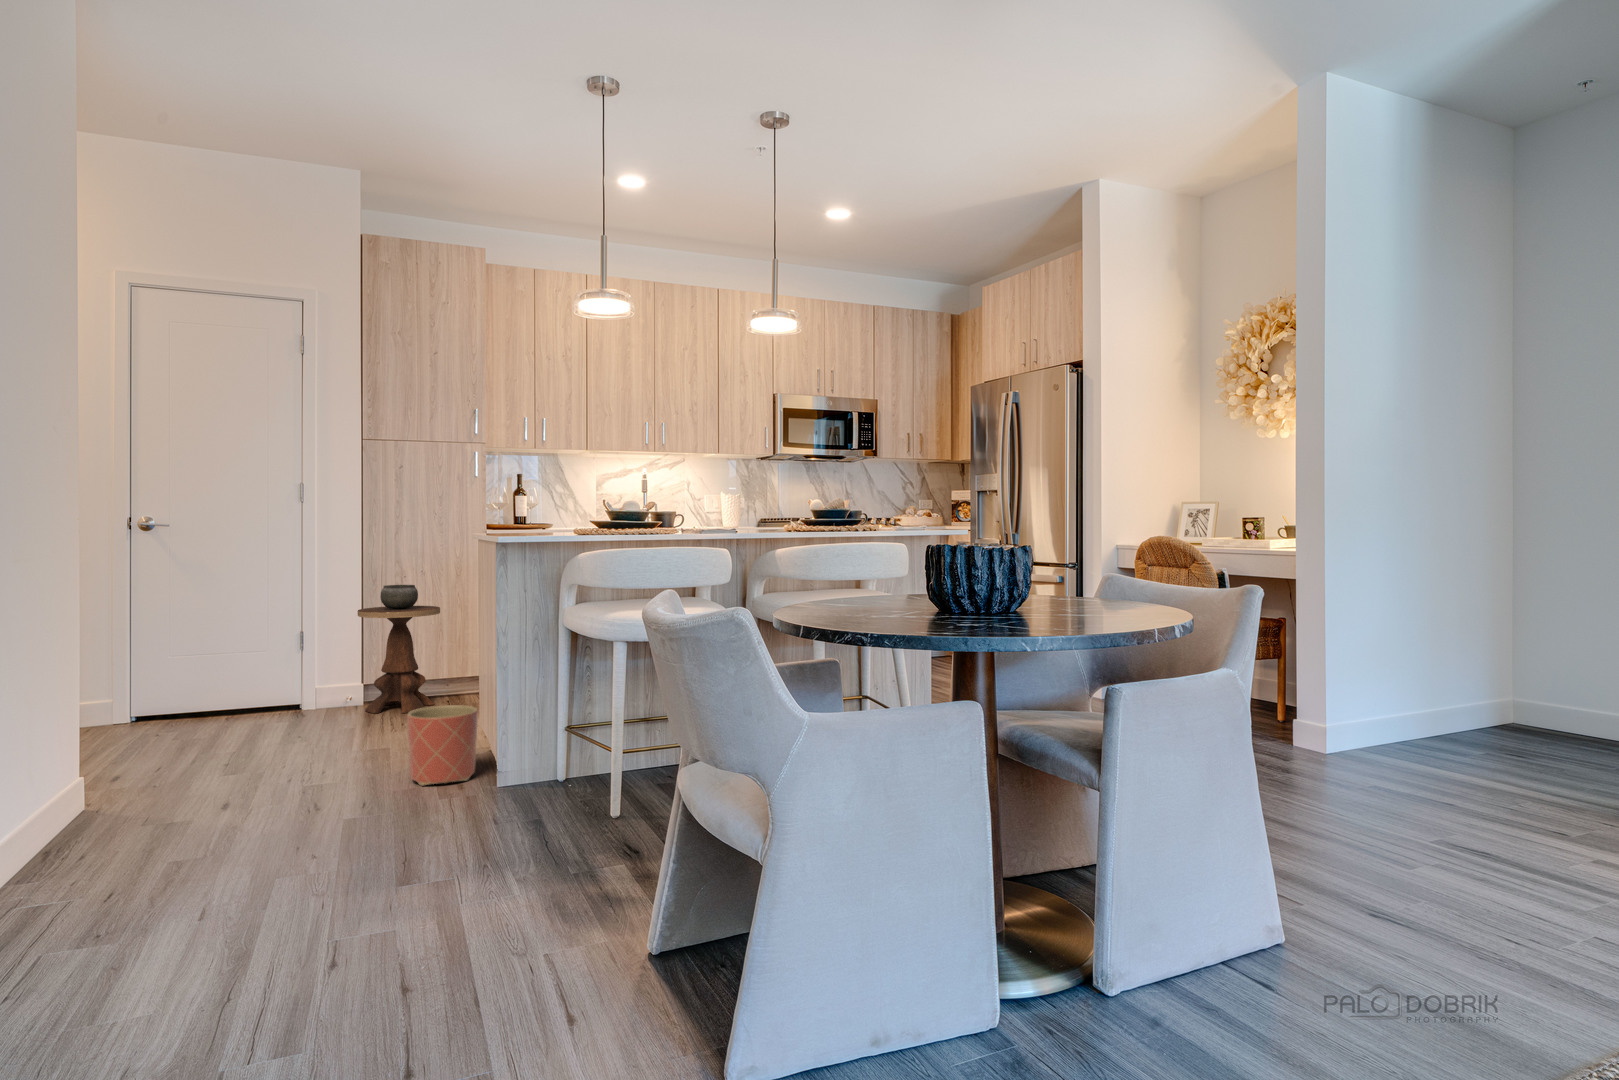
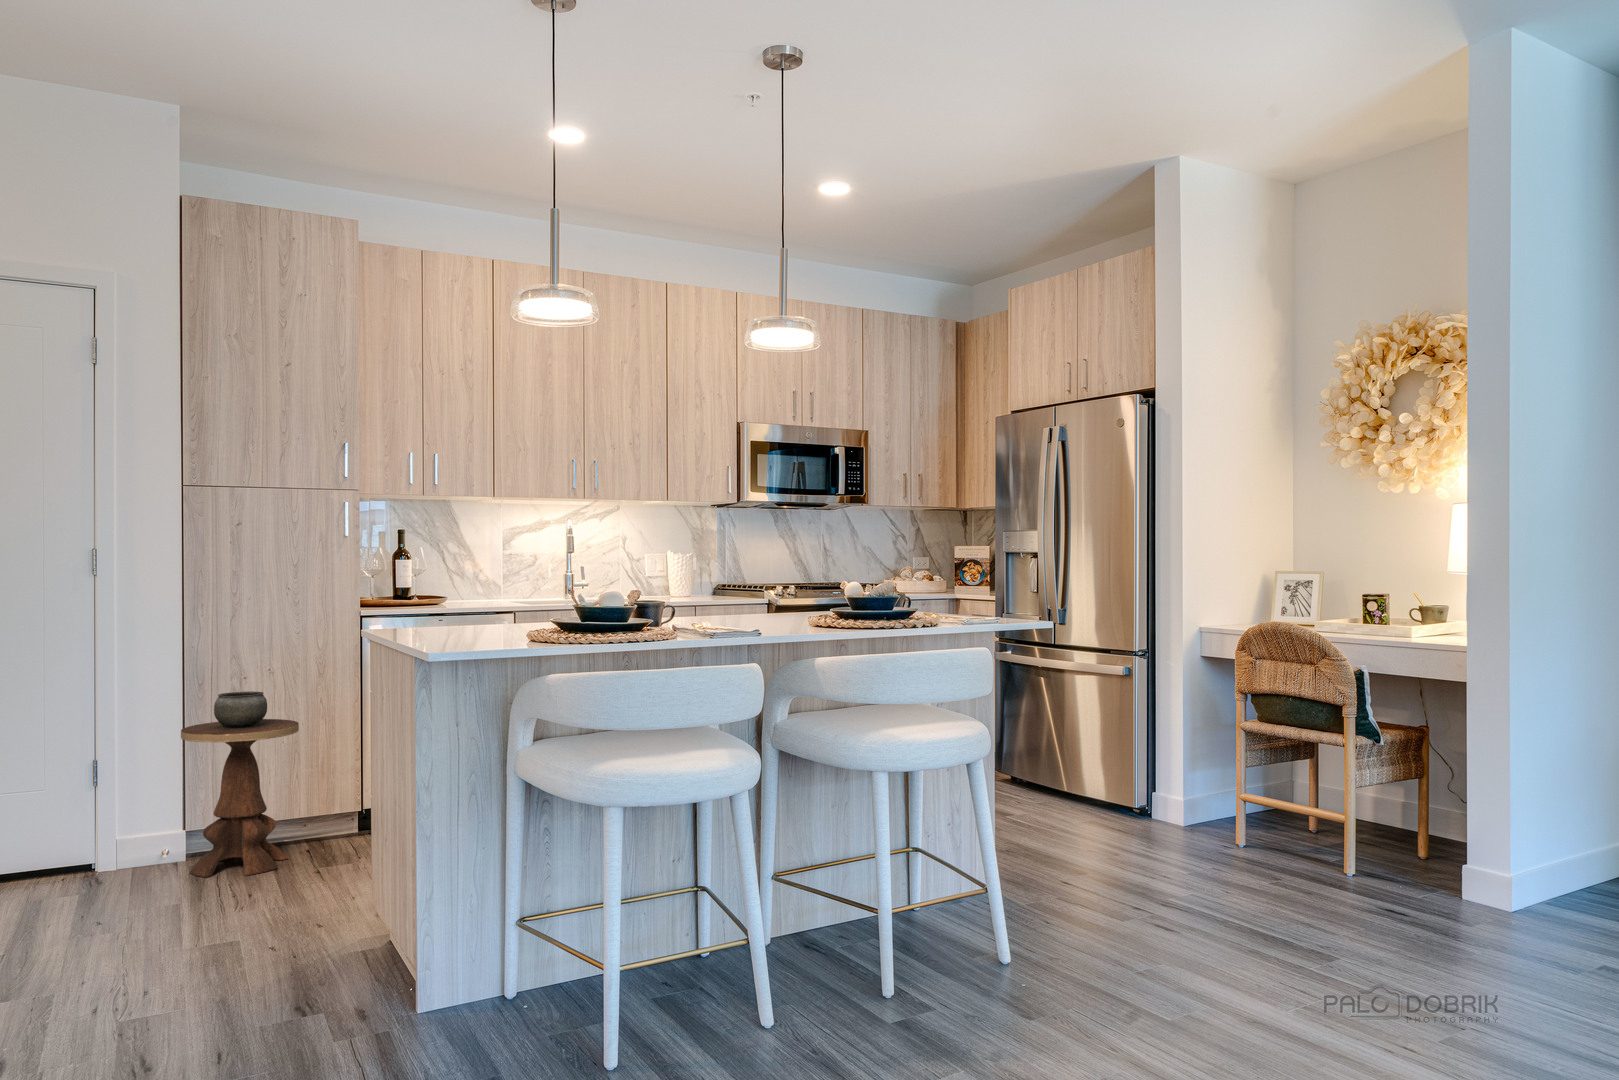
planter: present [407,705,478,786] -> none [283,886,384,1011]

